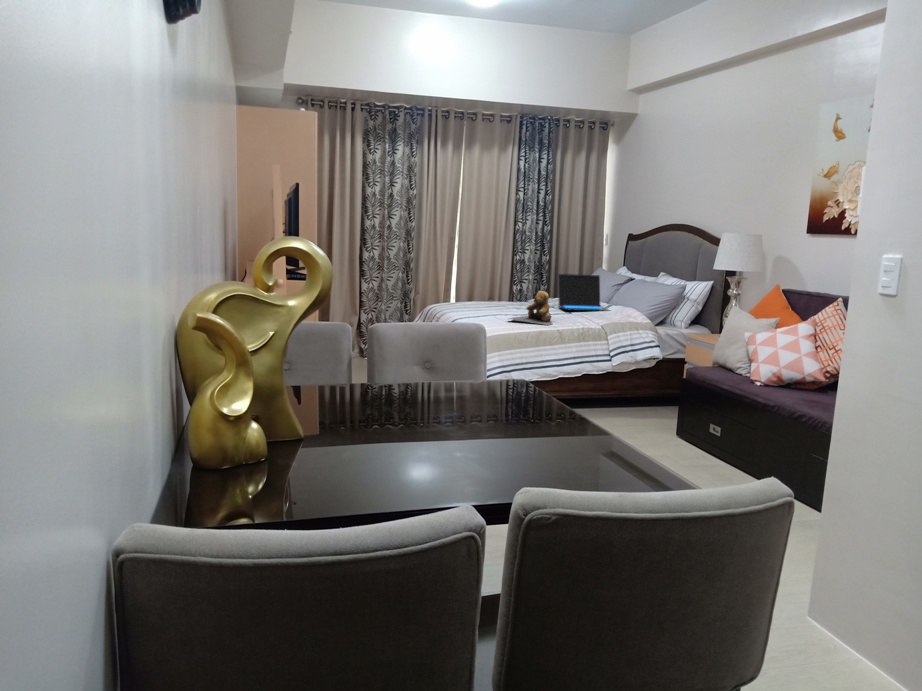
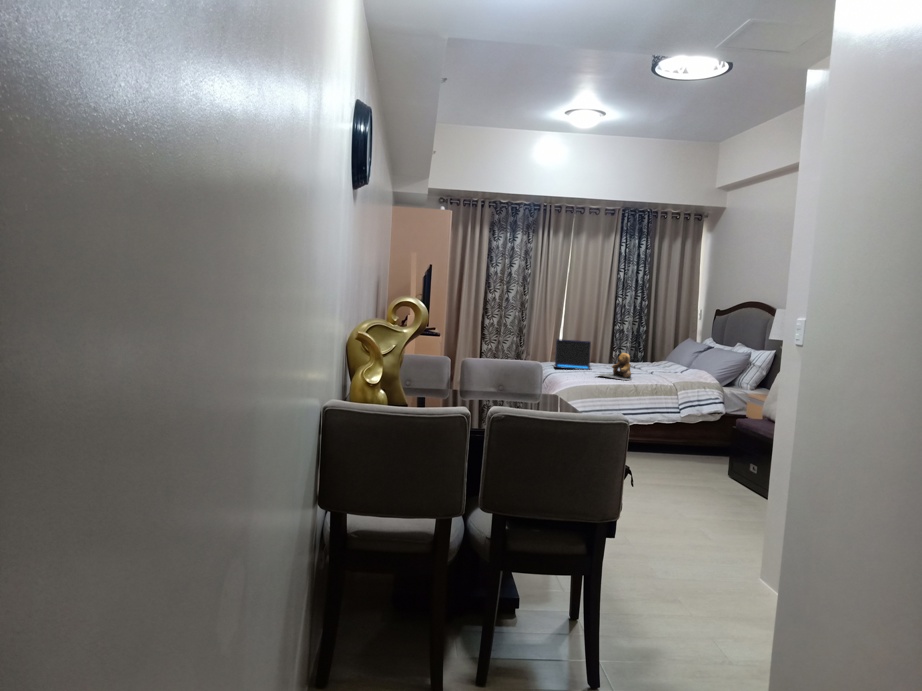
laptop: present [558,274,609,311] -> present [554,339,591,370]

